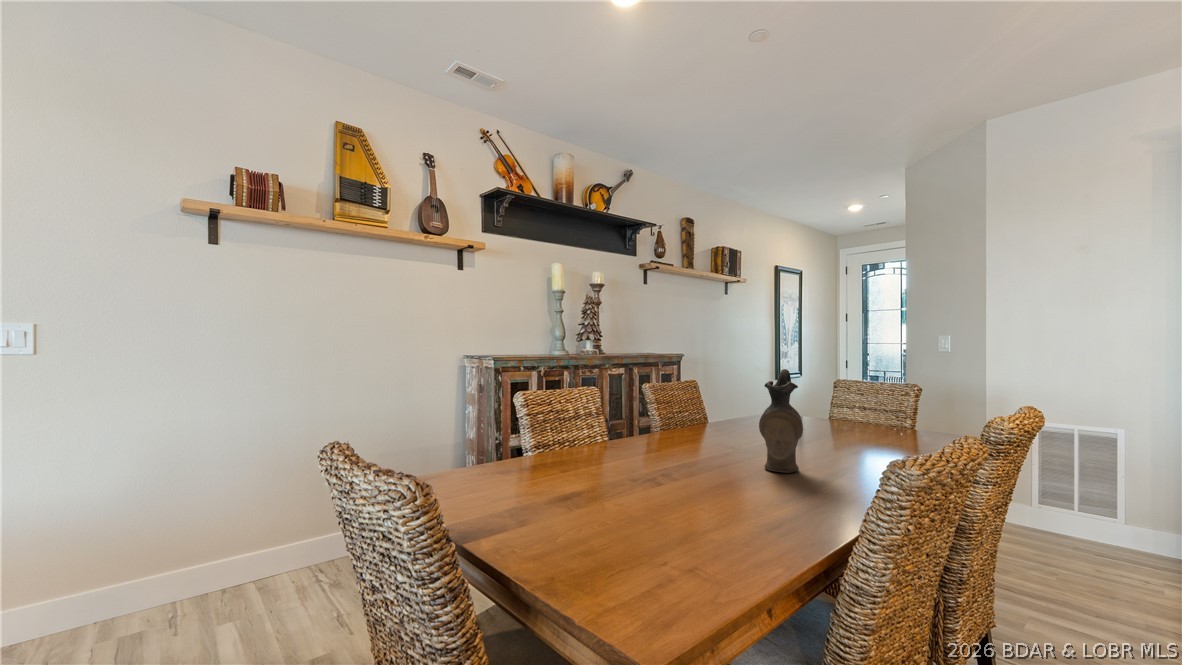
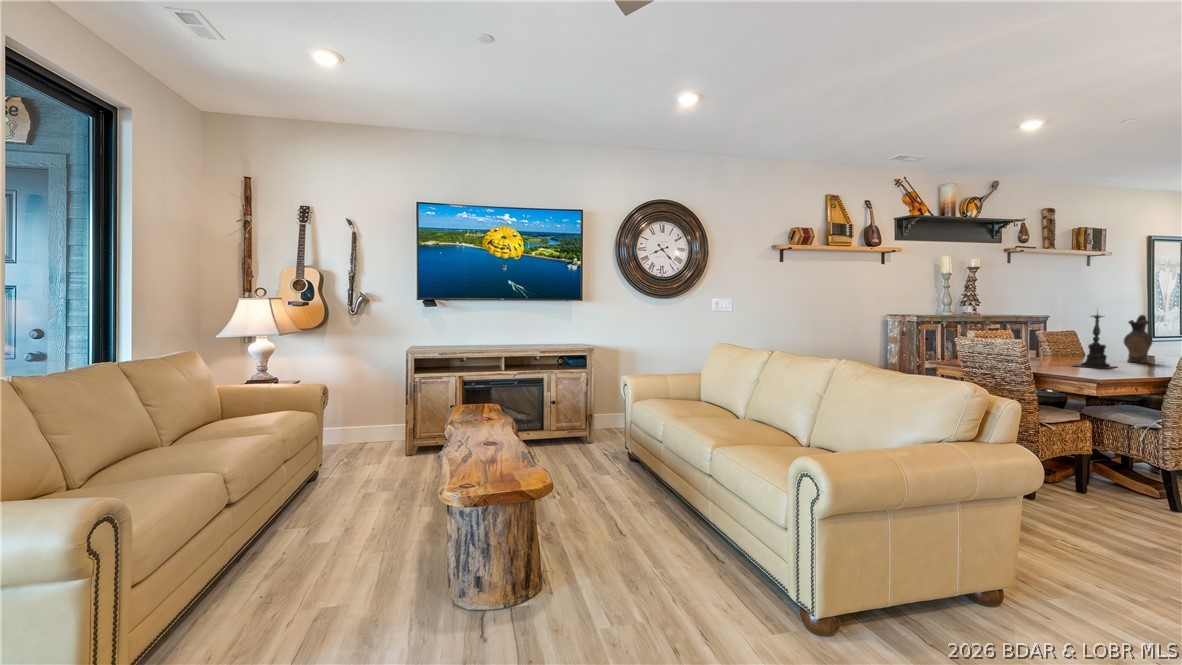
candle holder: none [656,360,753,538] -> present [1073,313,1114,368]

